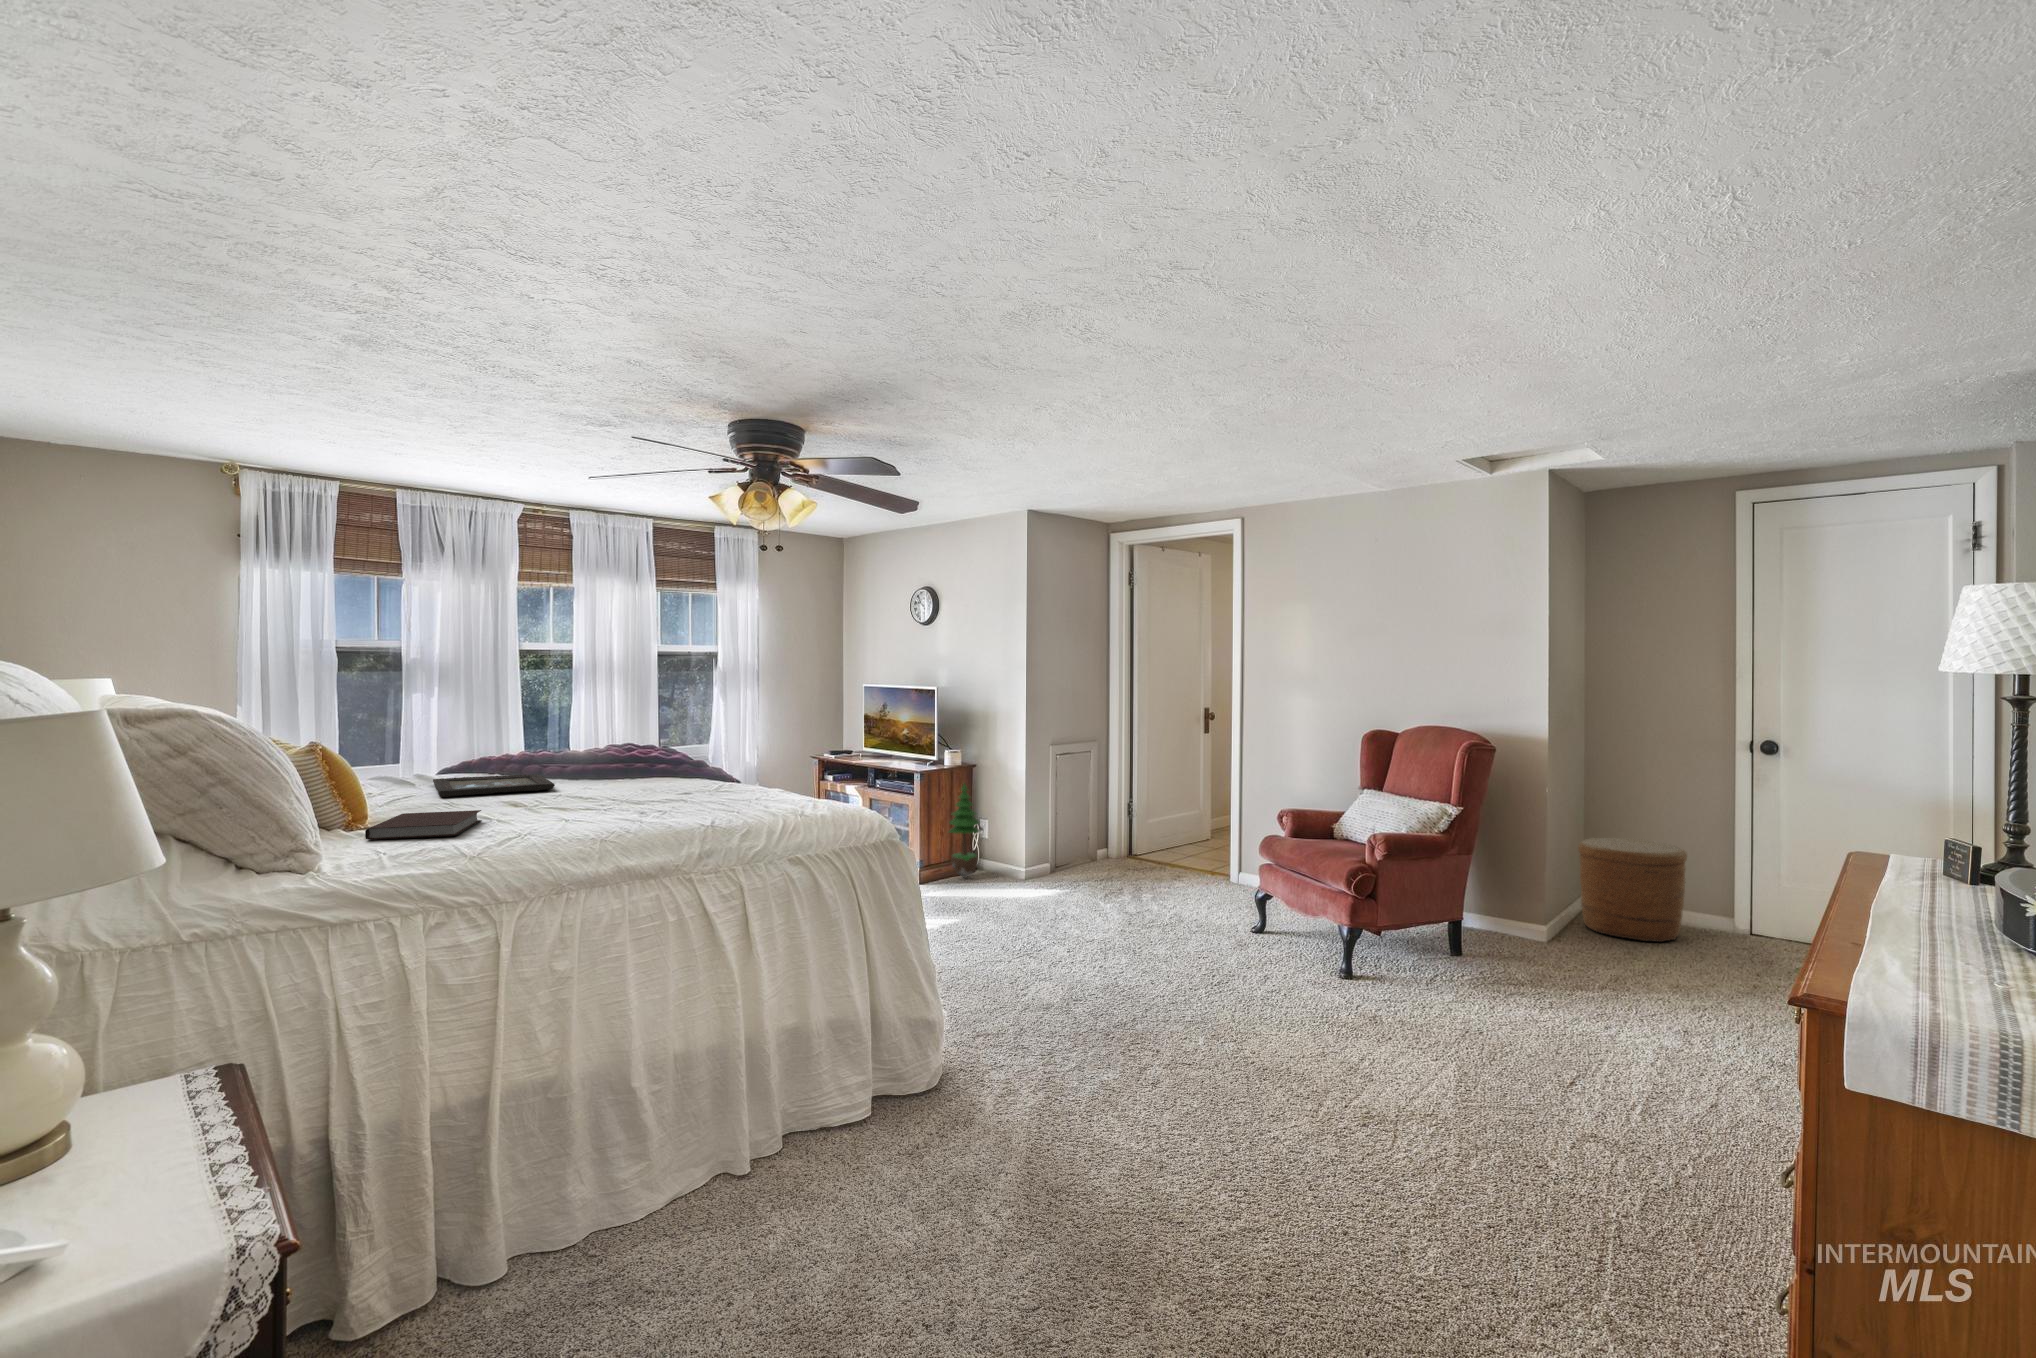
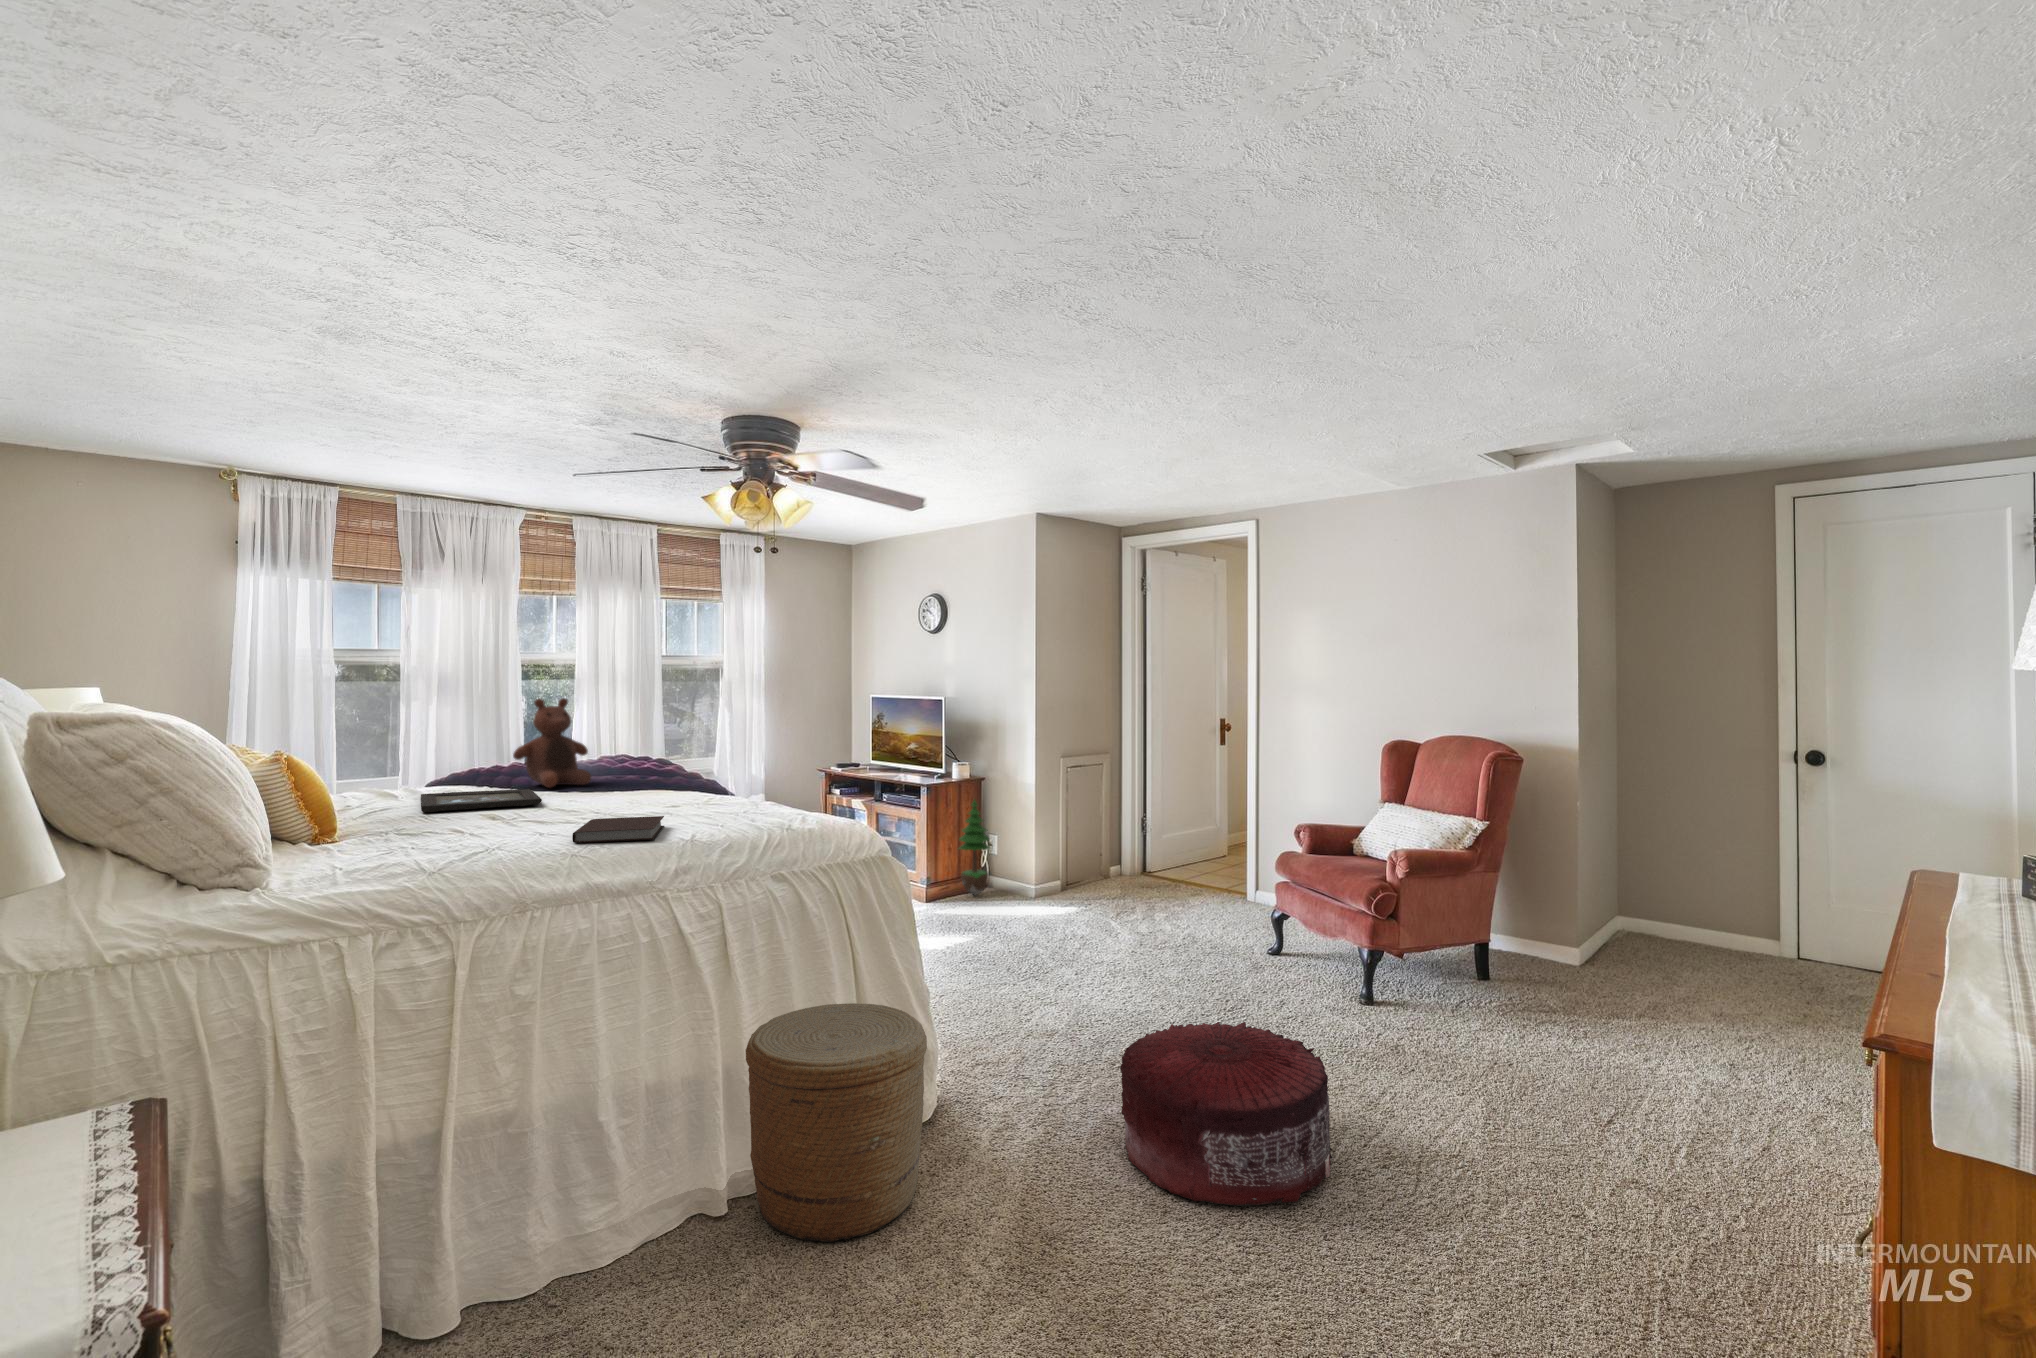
stuffed bear: none [519,685,597,773] -> present [513,698,591,788]
notebook: present [365,810,482,840] -> present [572,816,664,843]
woven basket: present [1578,838,1687,942] -> present [746,1003,927,1243]
pouf: none [1118,994,1316,1162] -> present [1120,1022,1332,1206]

